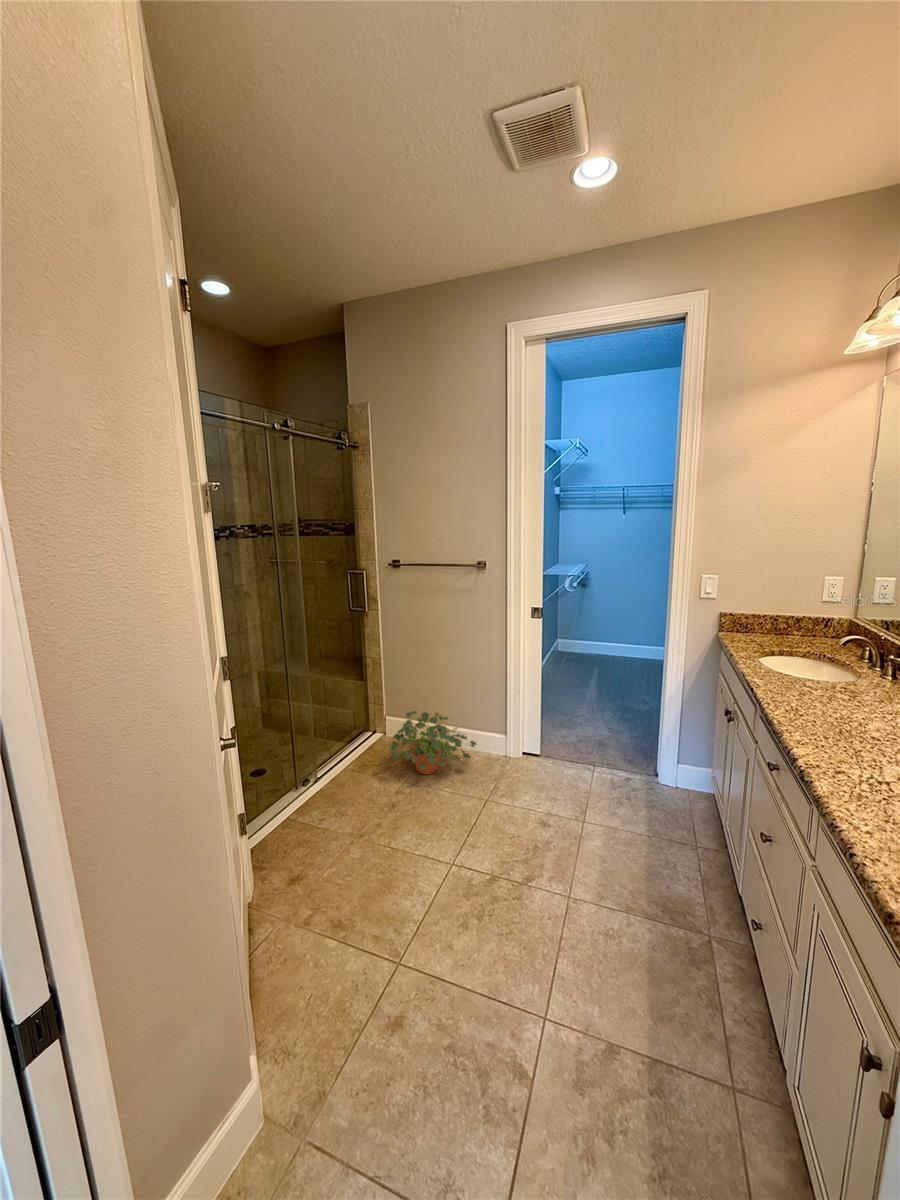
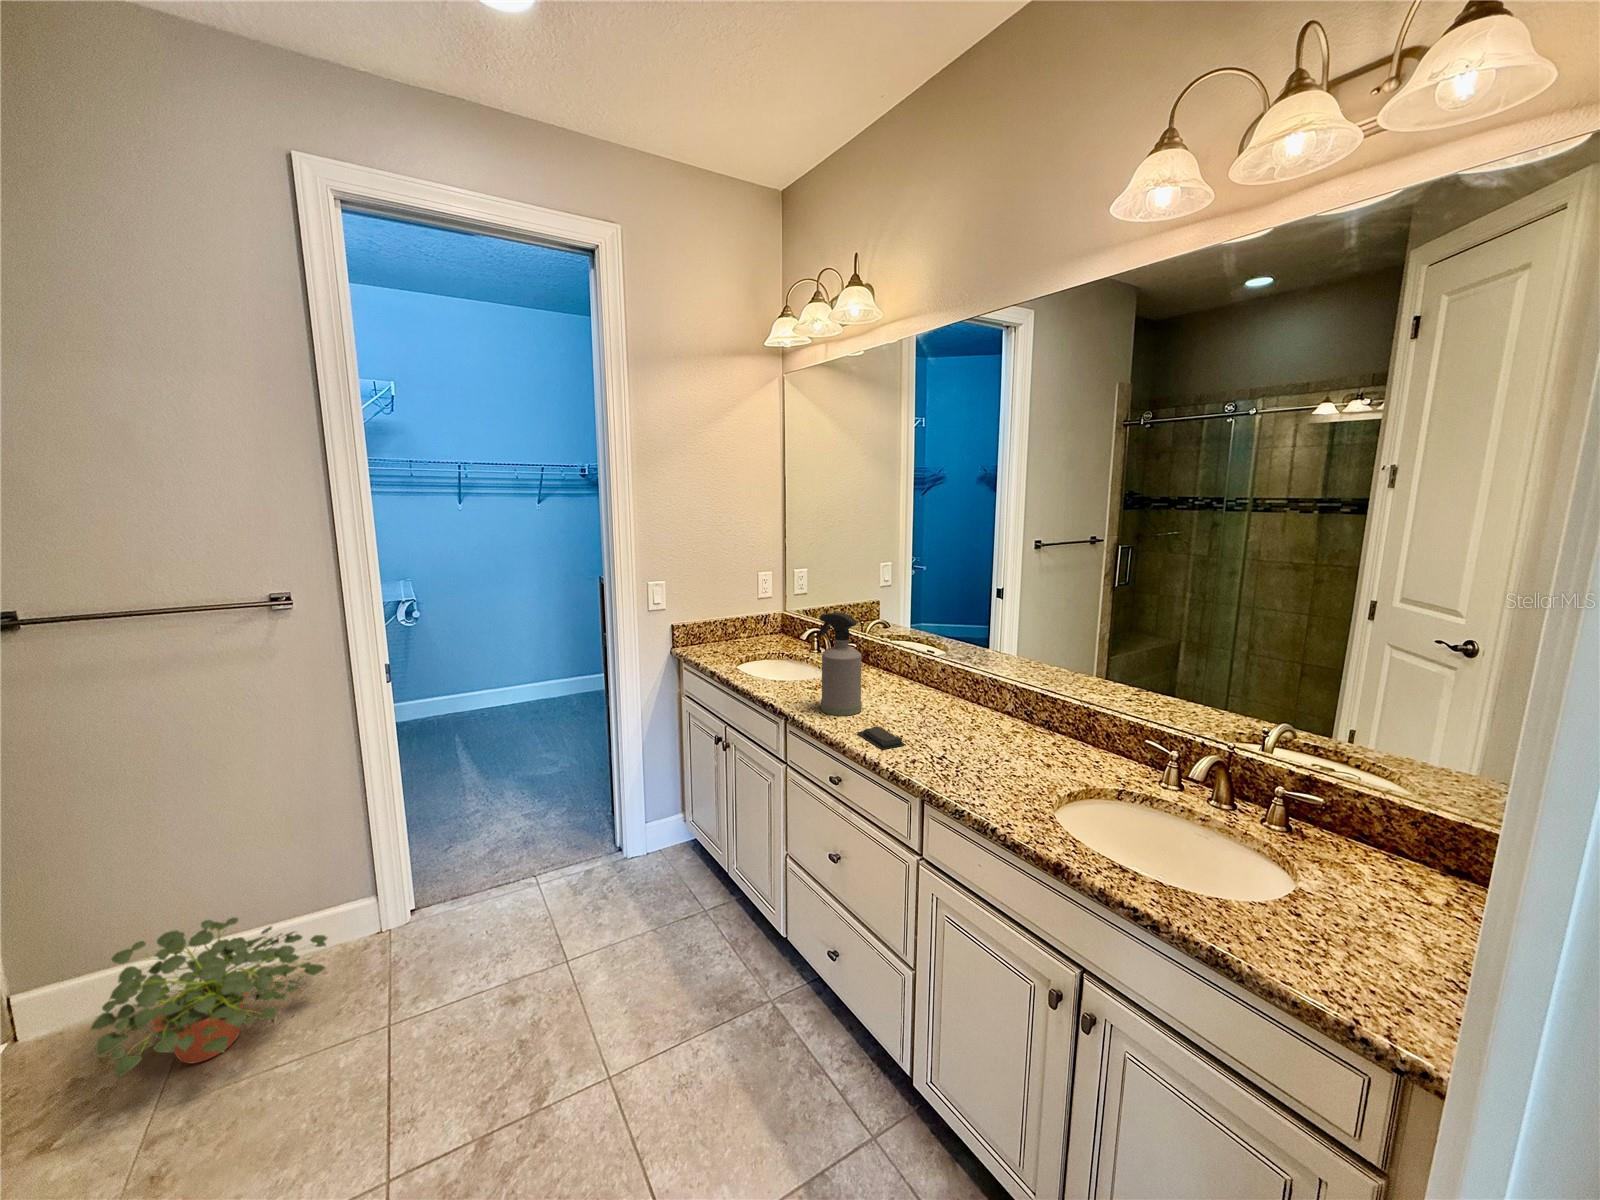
spray bottle: none [799,615,856,719] -> present [816,613,862,716]
soap bar: none [810,731,853,758] -> present [857,726,905,750]

